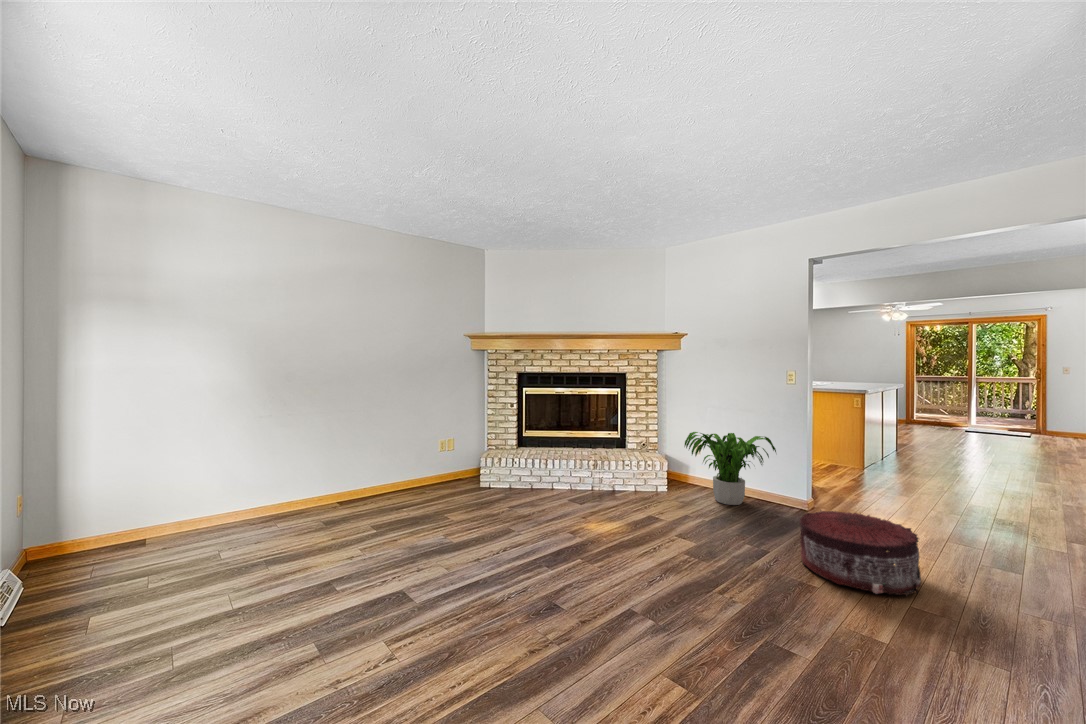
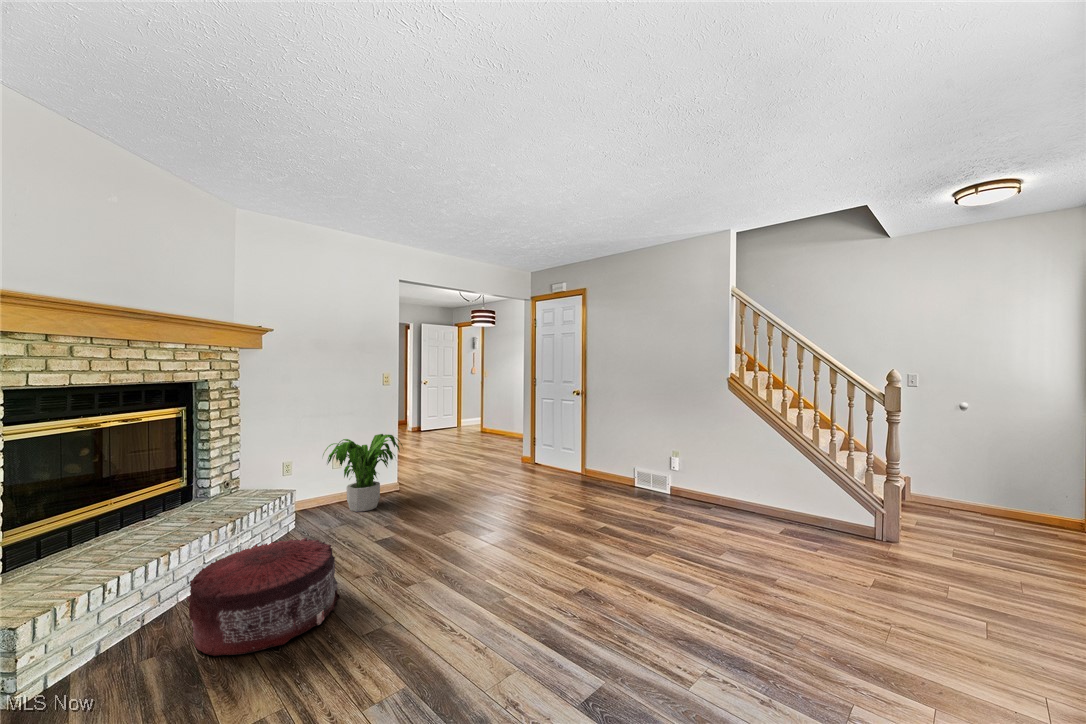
pouf: present [800,511,921,596] -> present [187,537,341,656]

